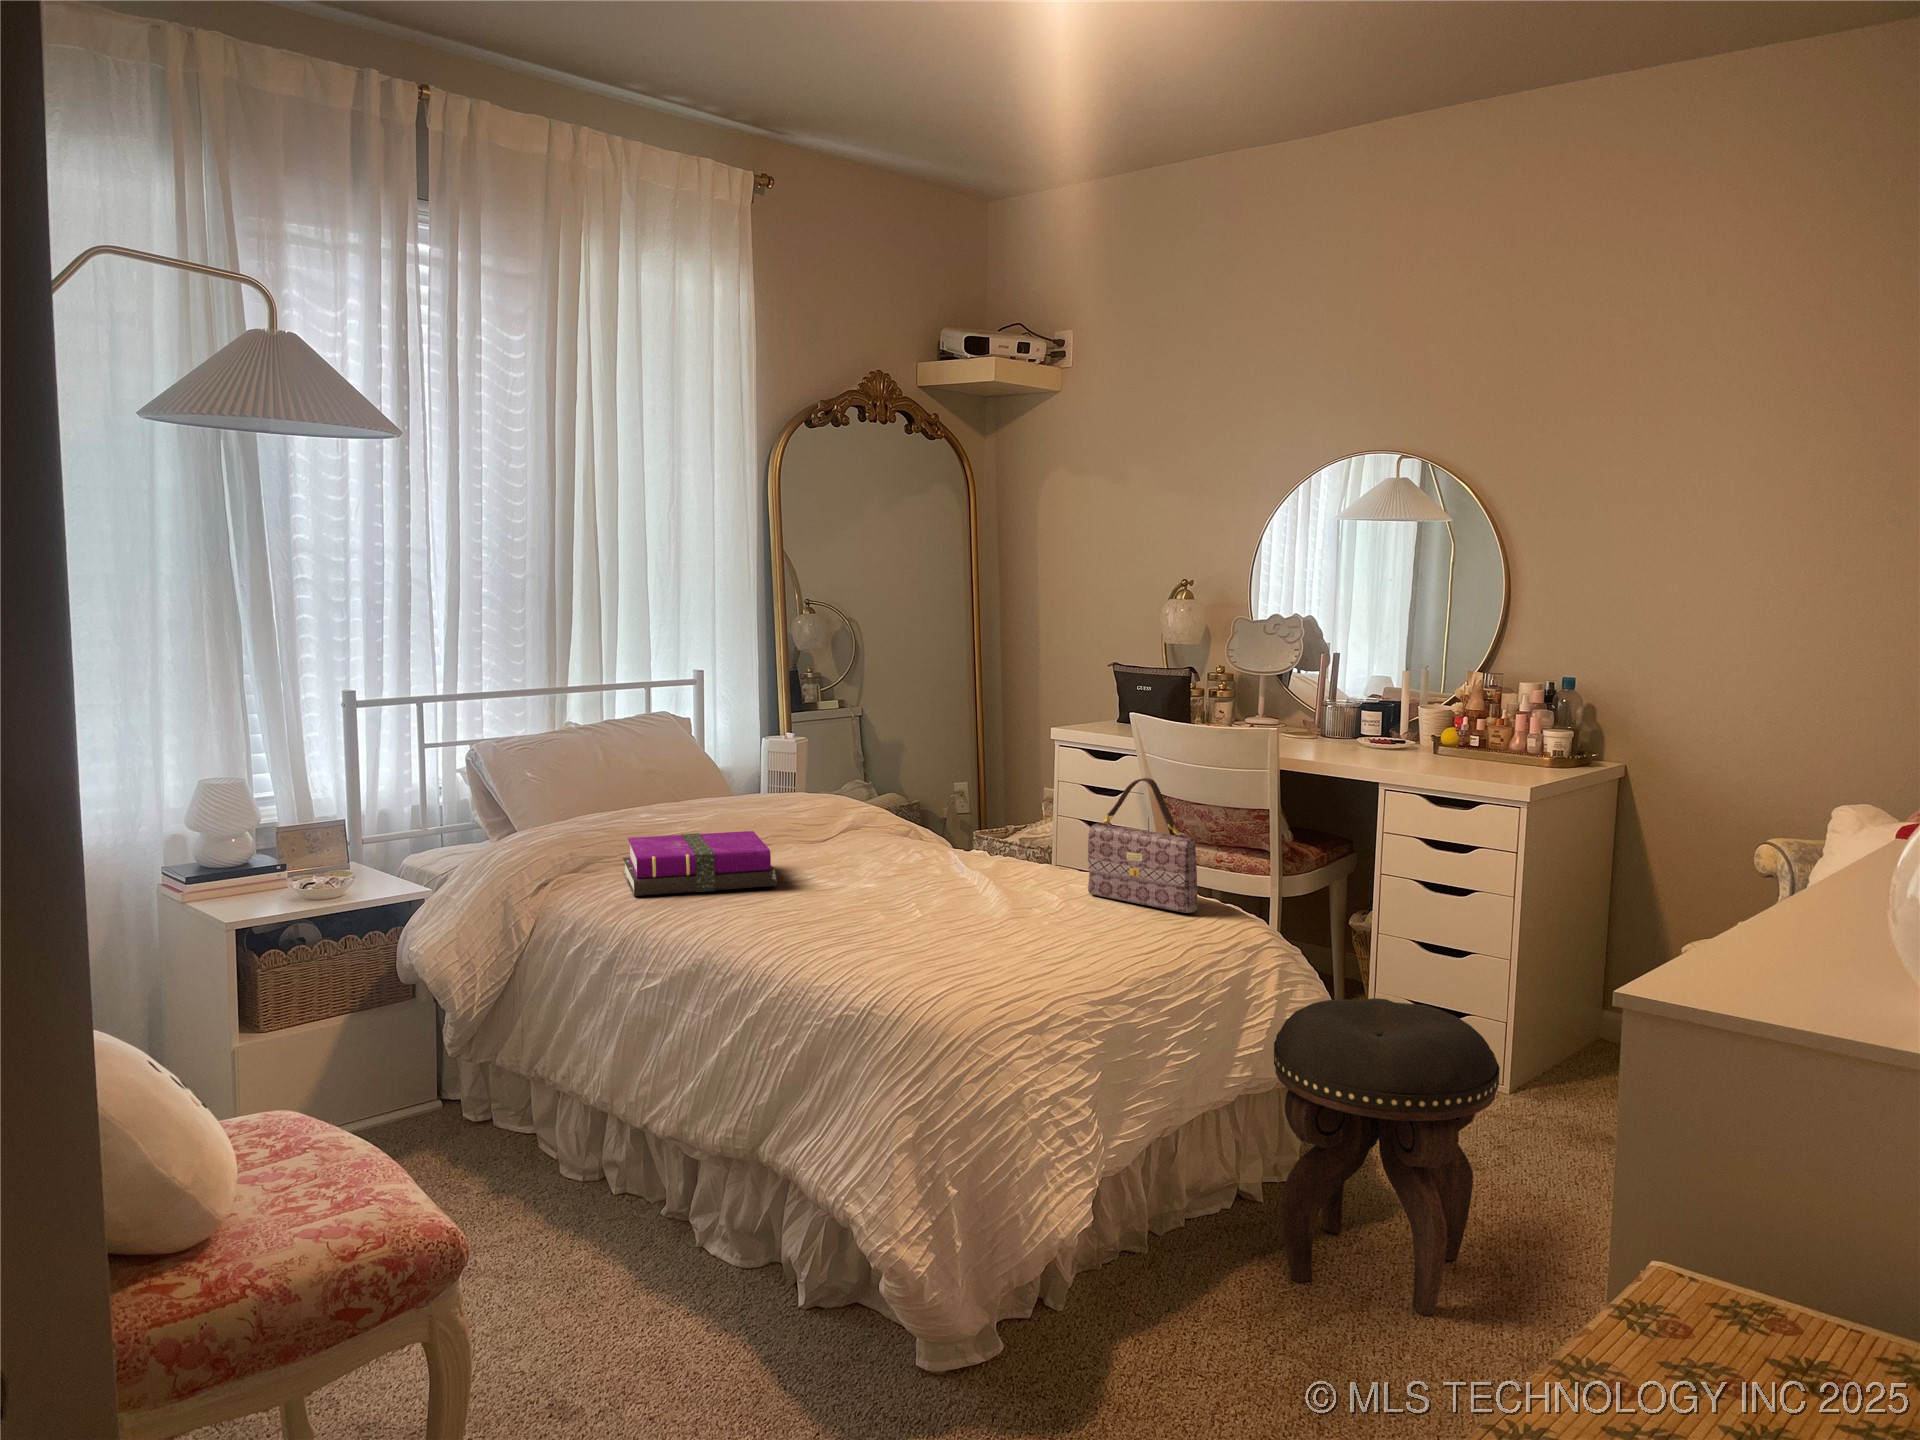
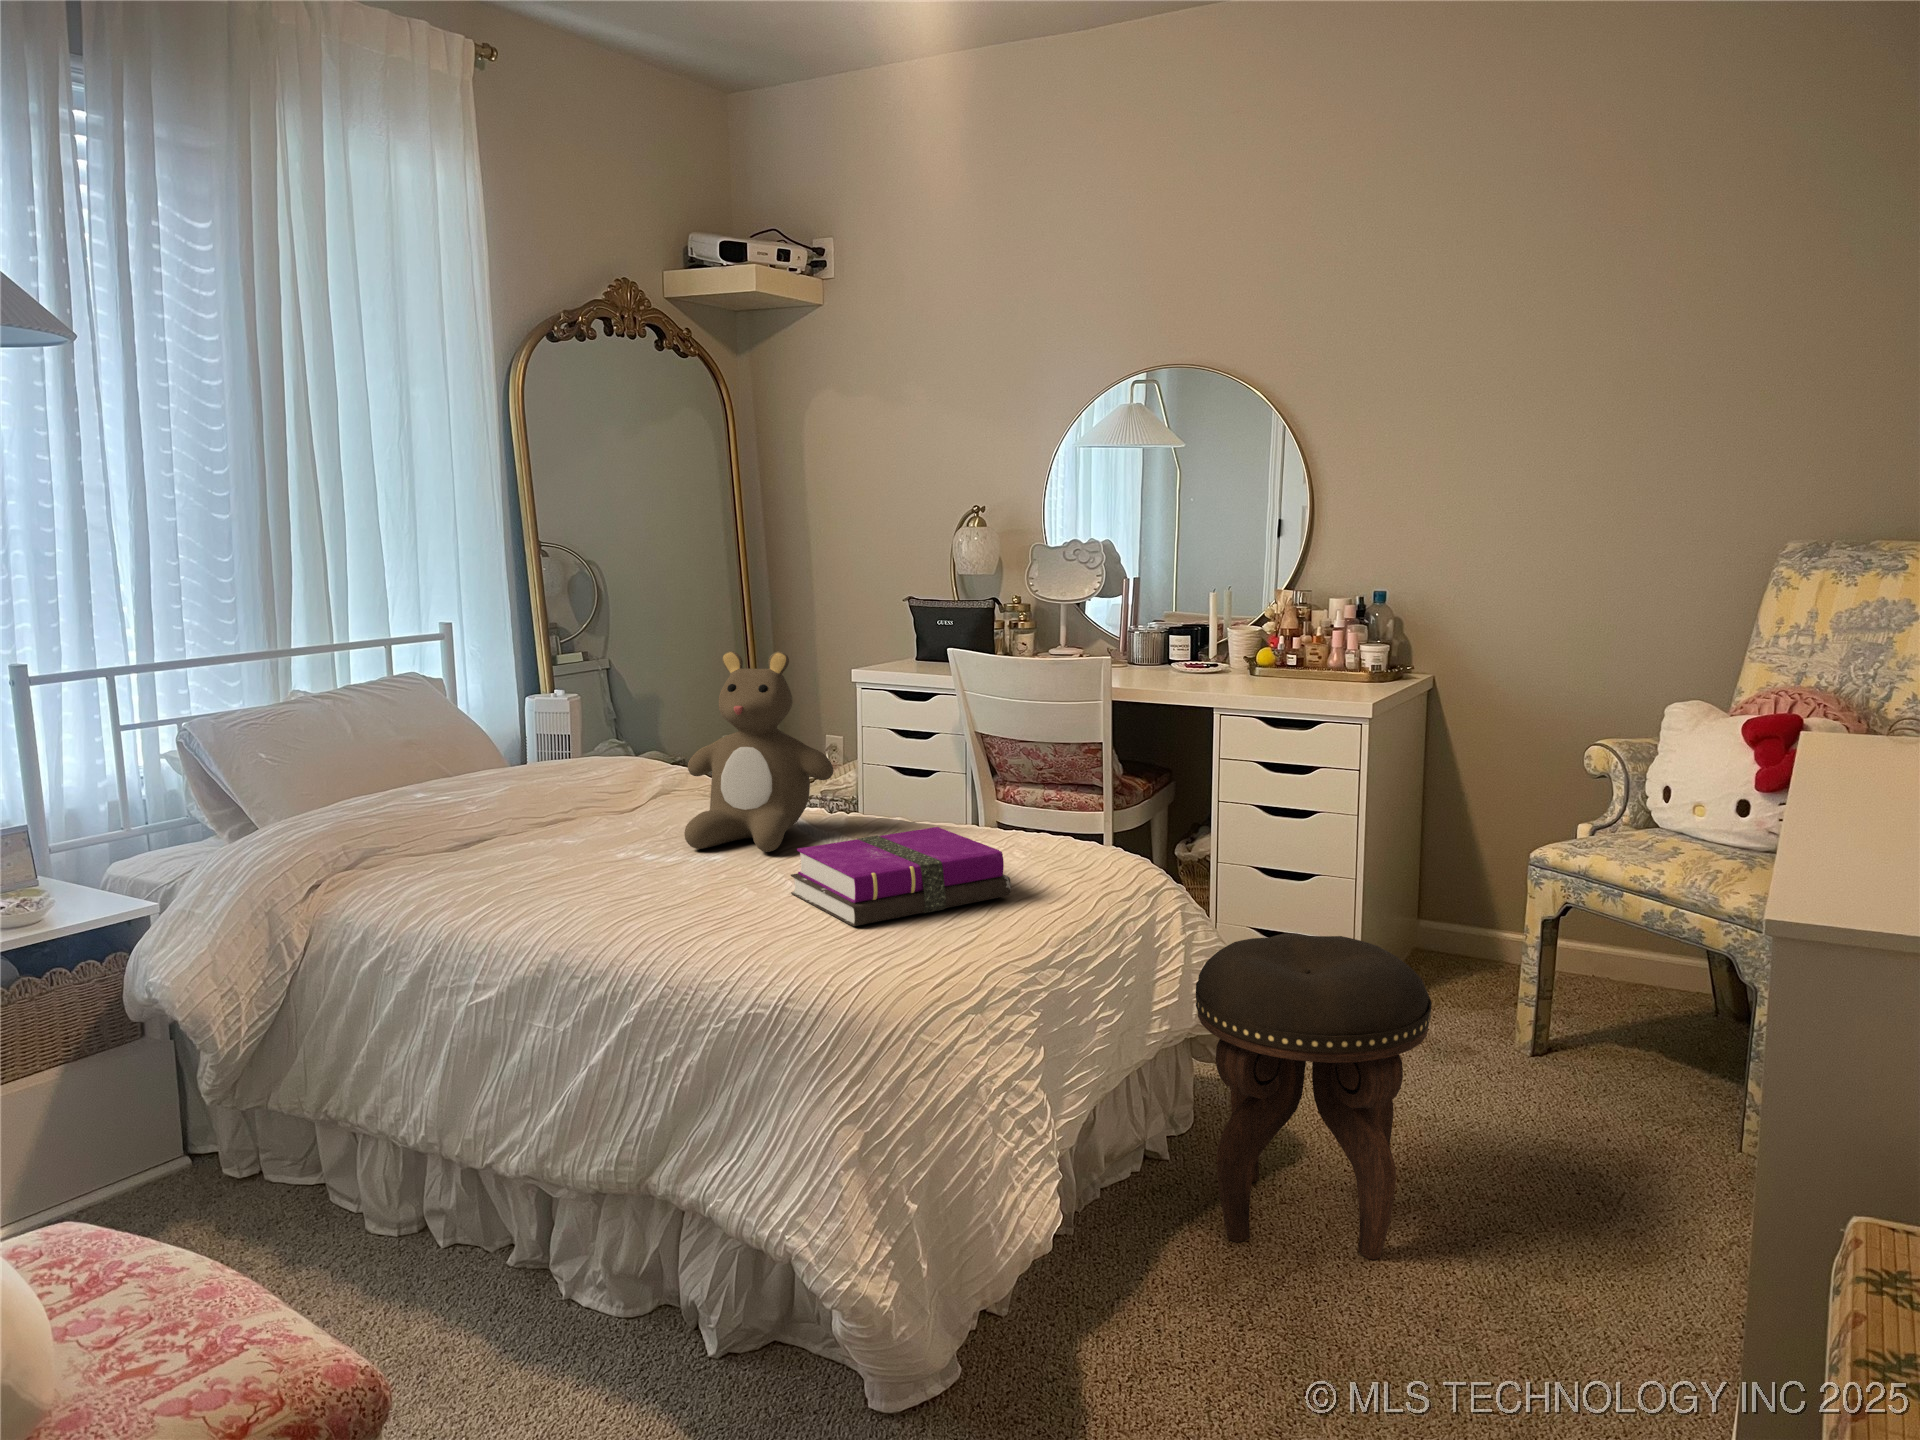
teddy bear: none [846,707,981,885] -> present [684,651,834,852]
handbag: present [1088,778,1198,913] -> none [962,716,1089,859]
notebook: present [623,831,777,896] -> present [791,827,1011,926]

